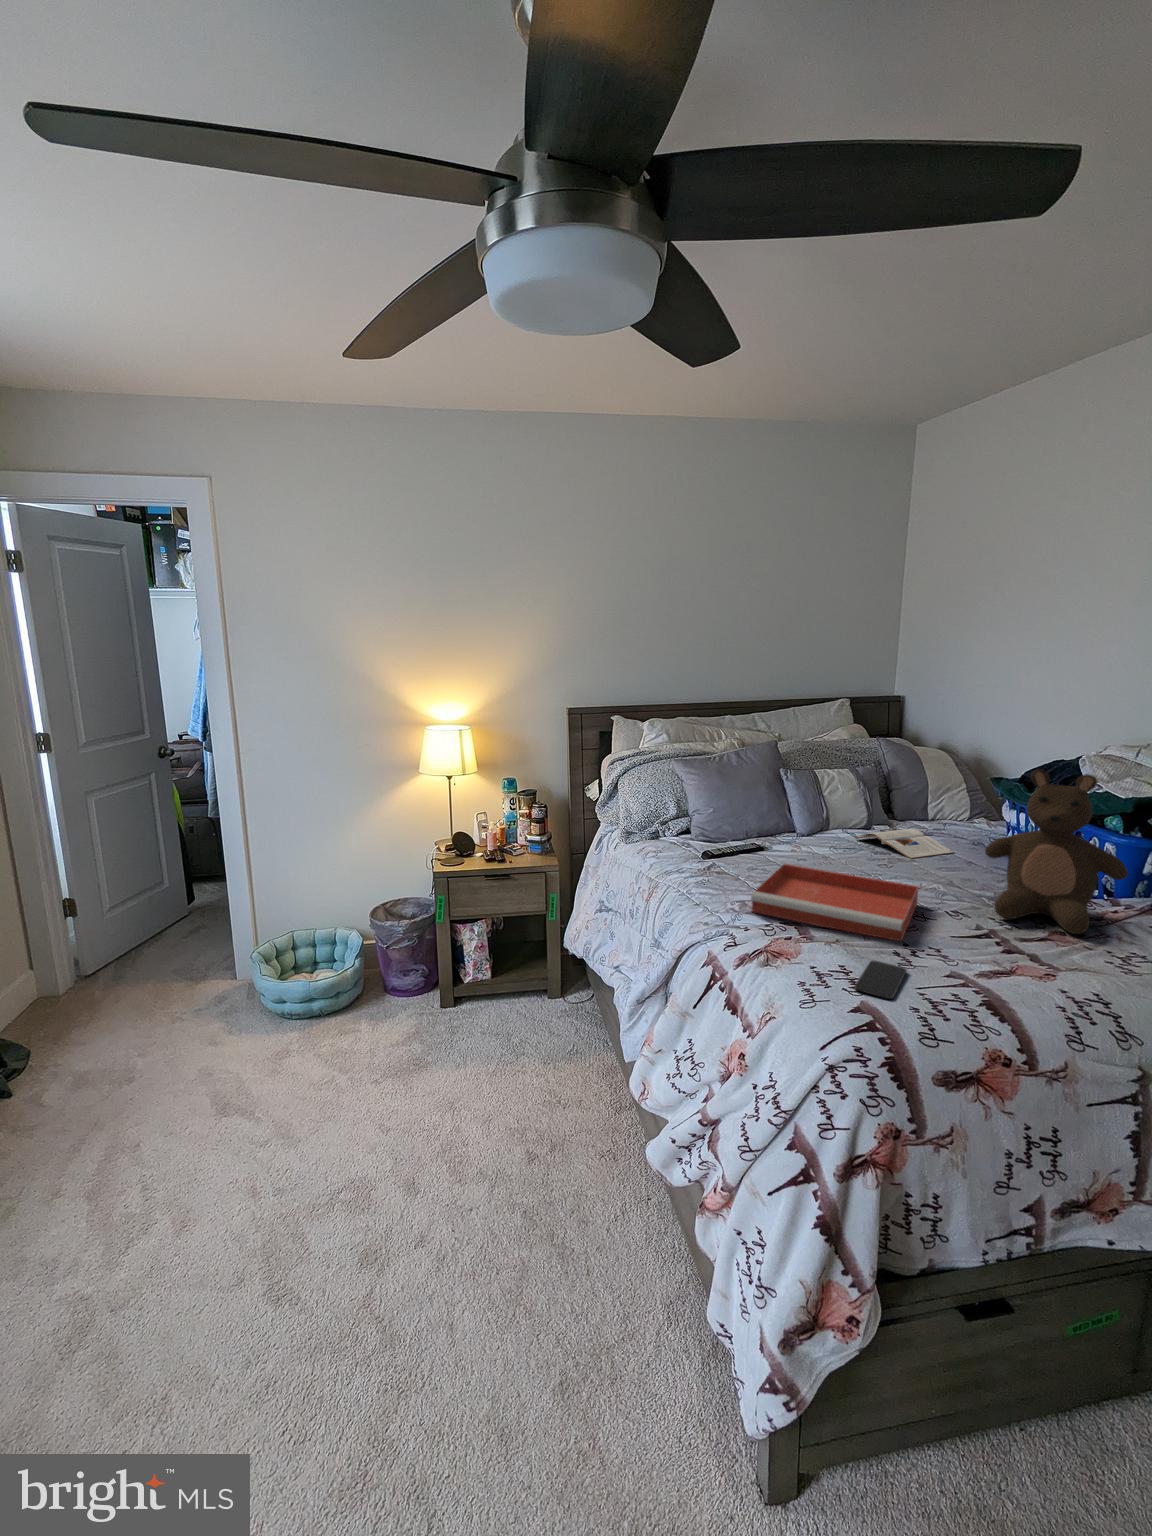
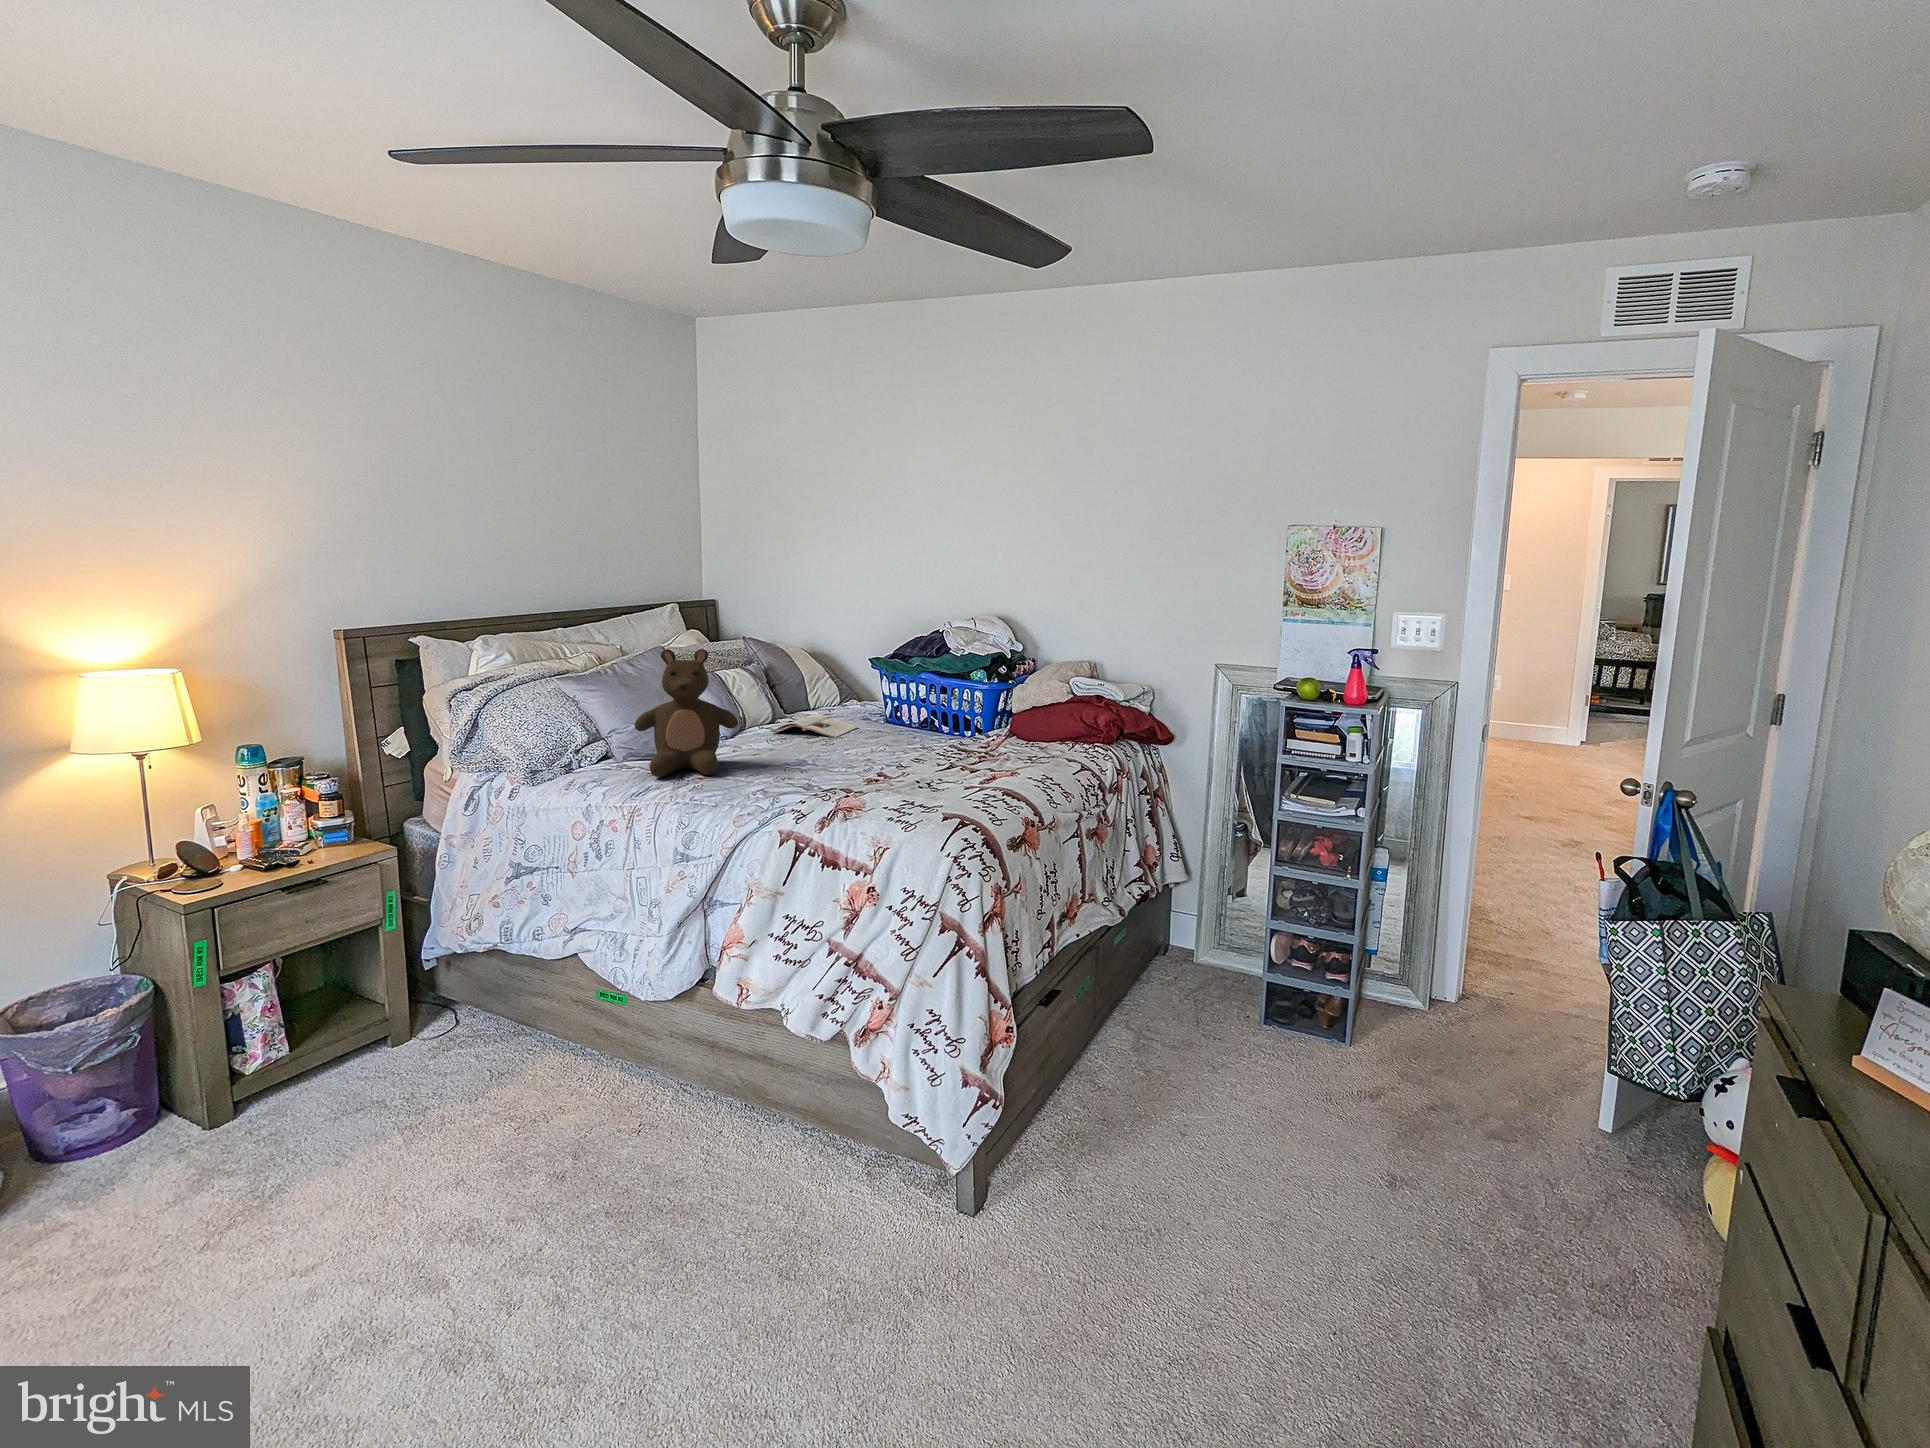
stuffed bear: present [985,770,1128,934] -> present [635,649,738,777]
tray: present [751,864,919,941] -> none [771,748,913,797]
smartphone: present [855,961,907,999] -> none [916,796,955,814]

